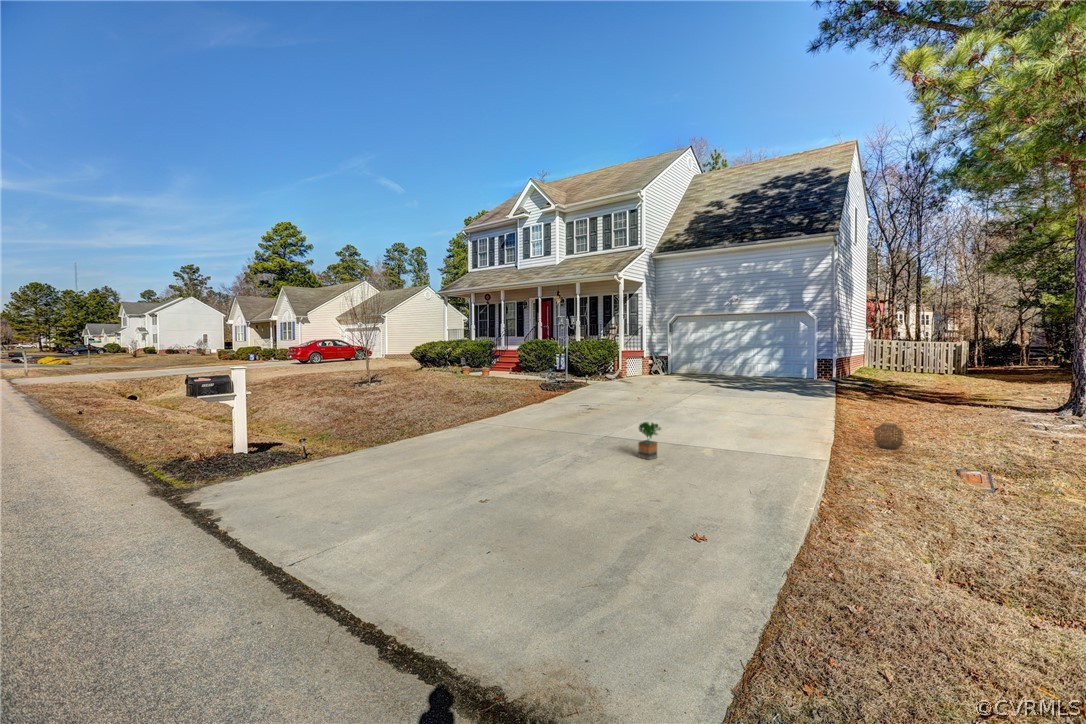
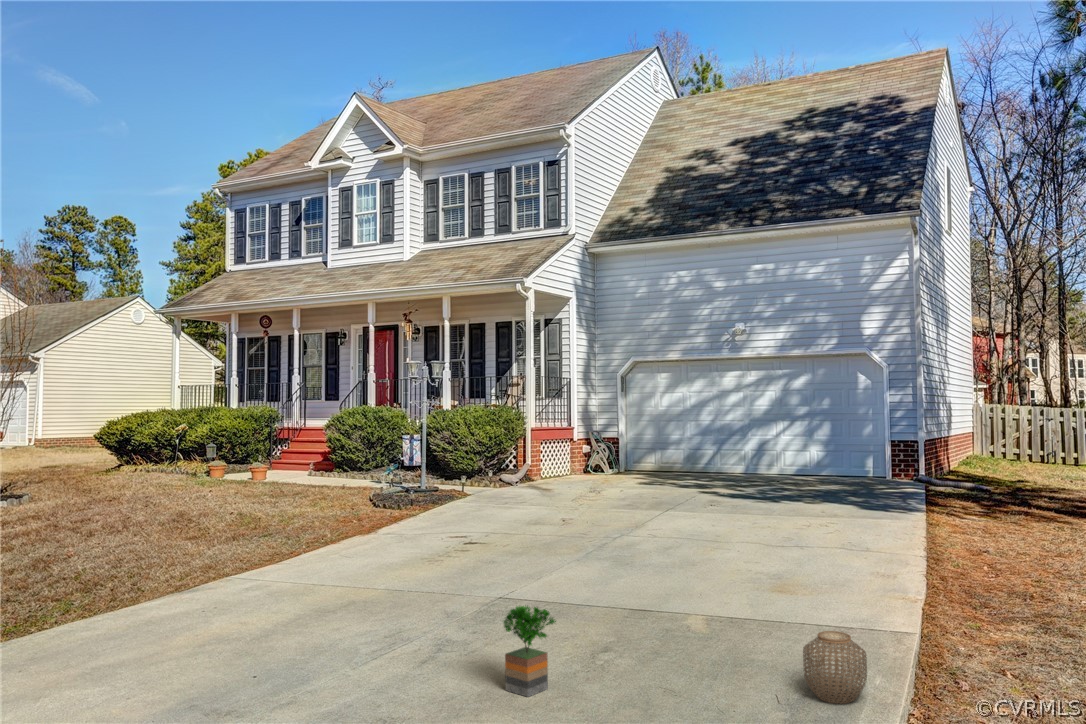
woven basket: present [874,423,903,449] -> present [803,631,867,704]

